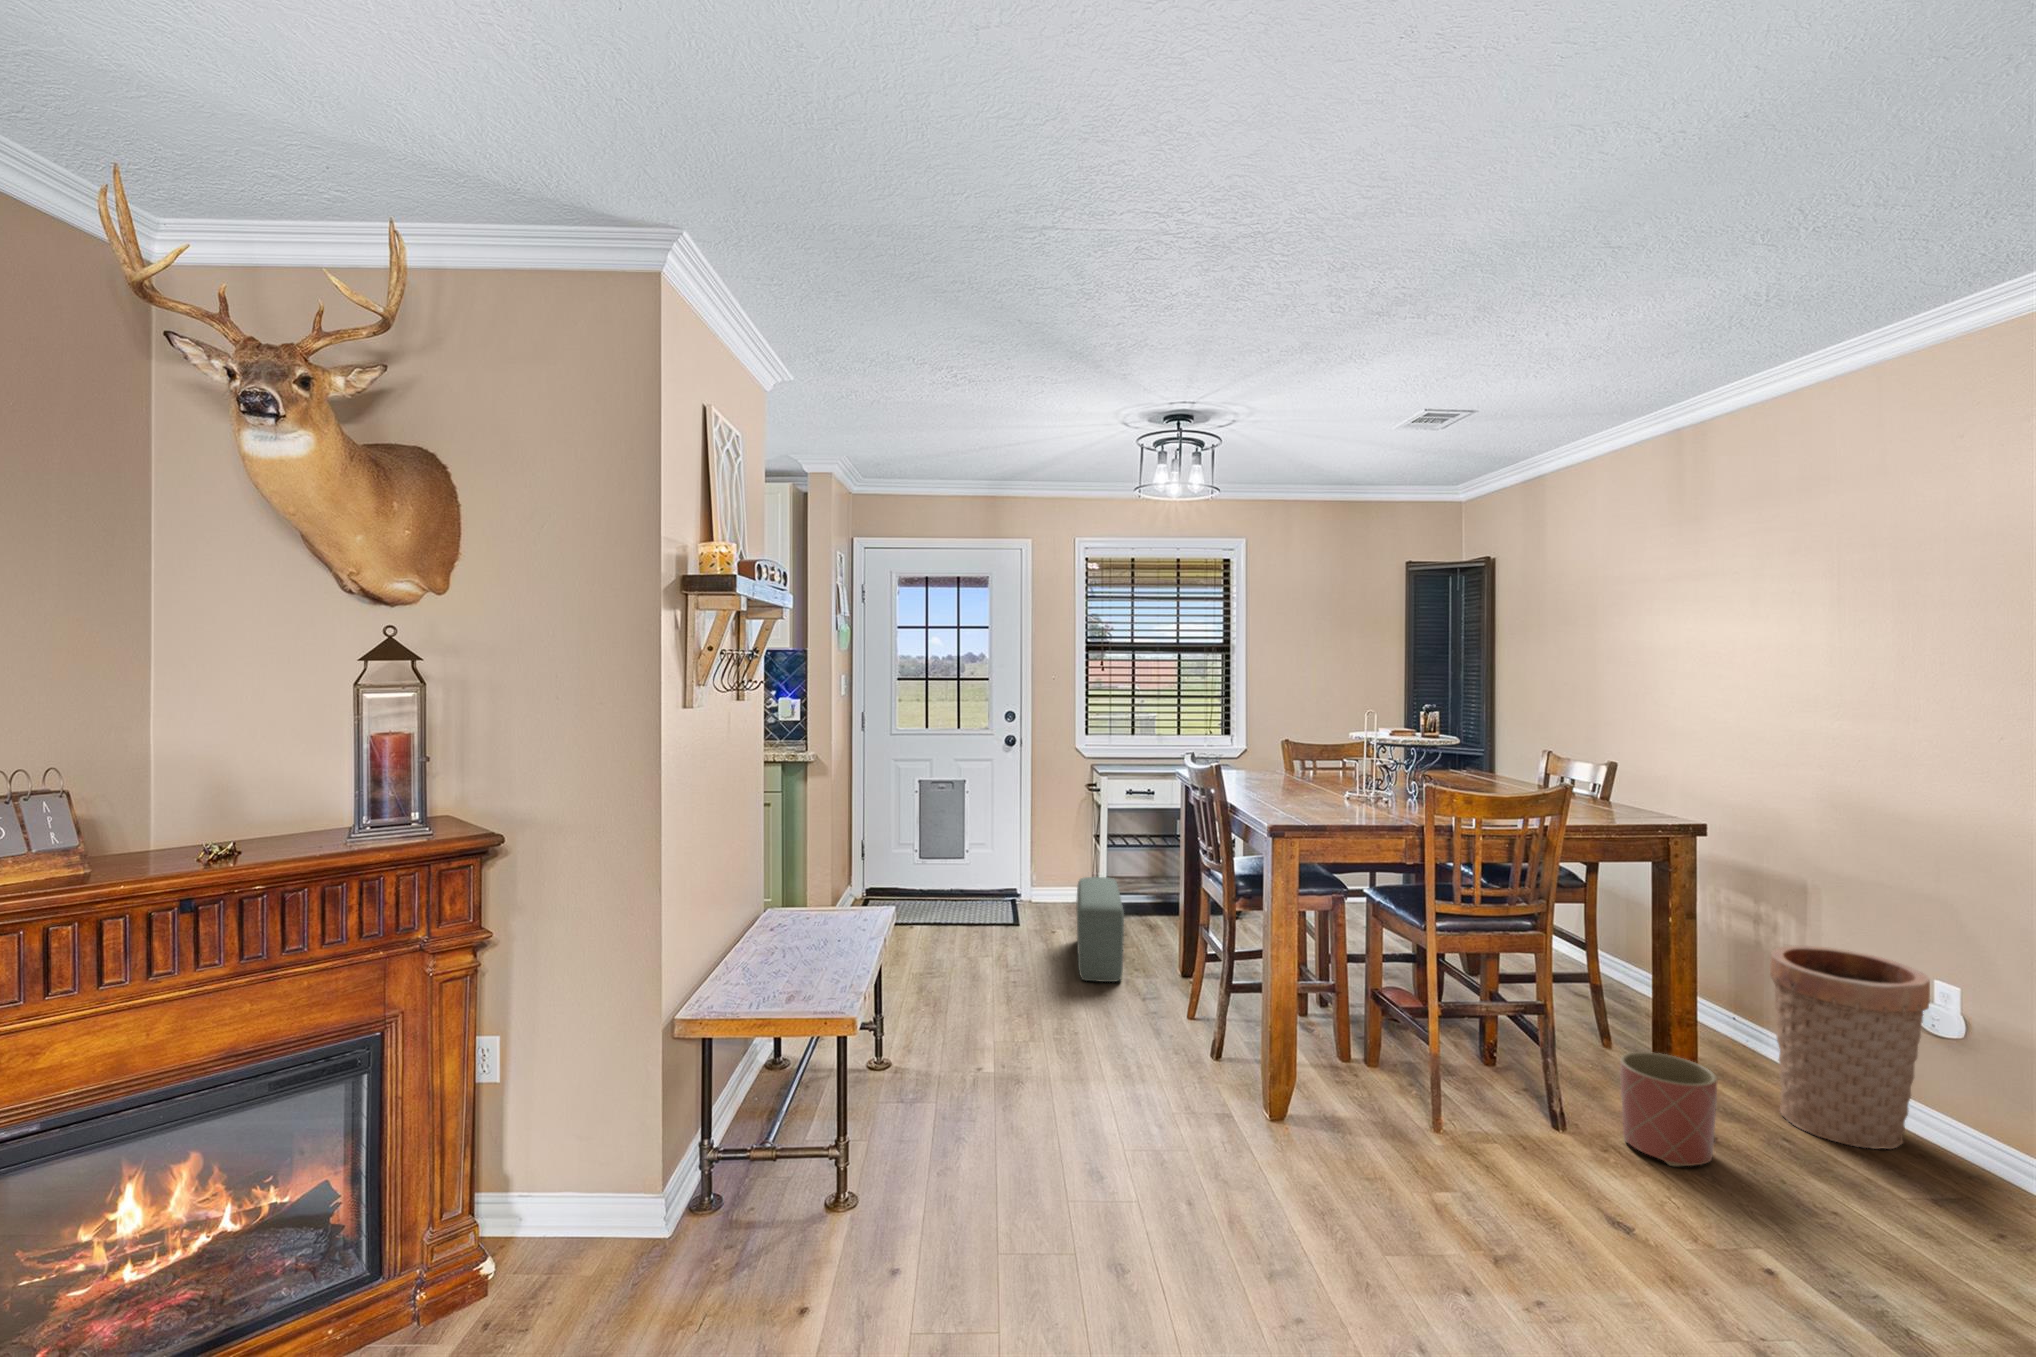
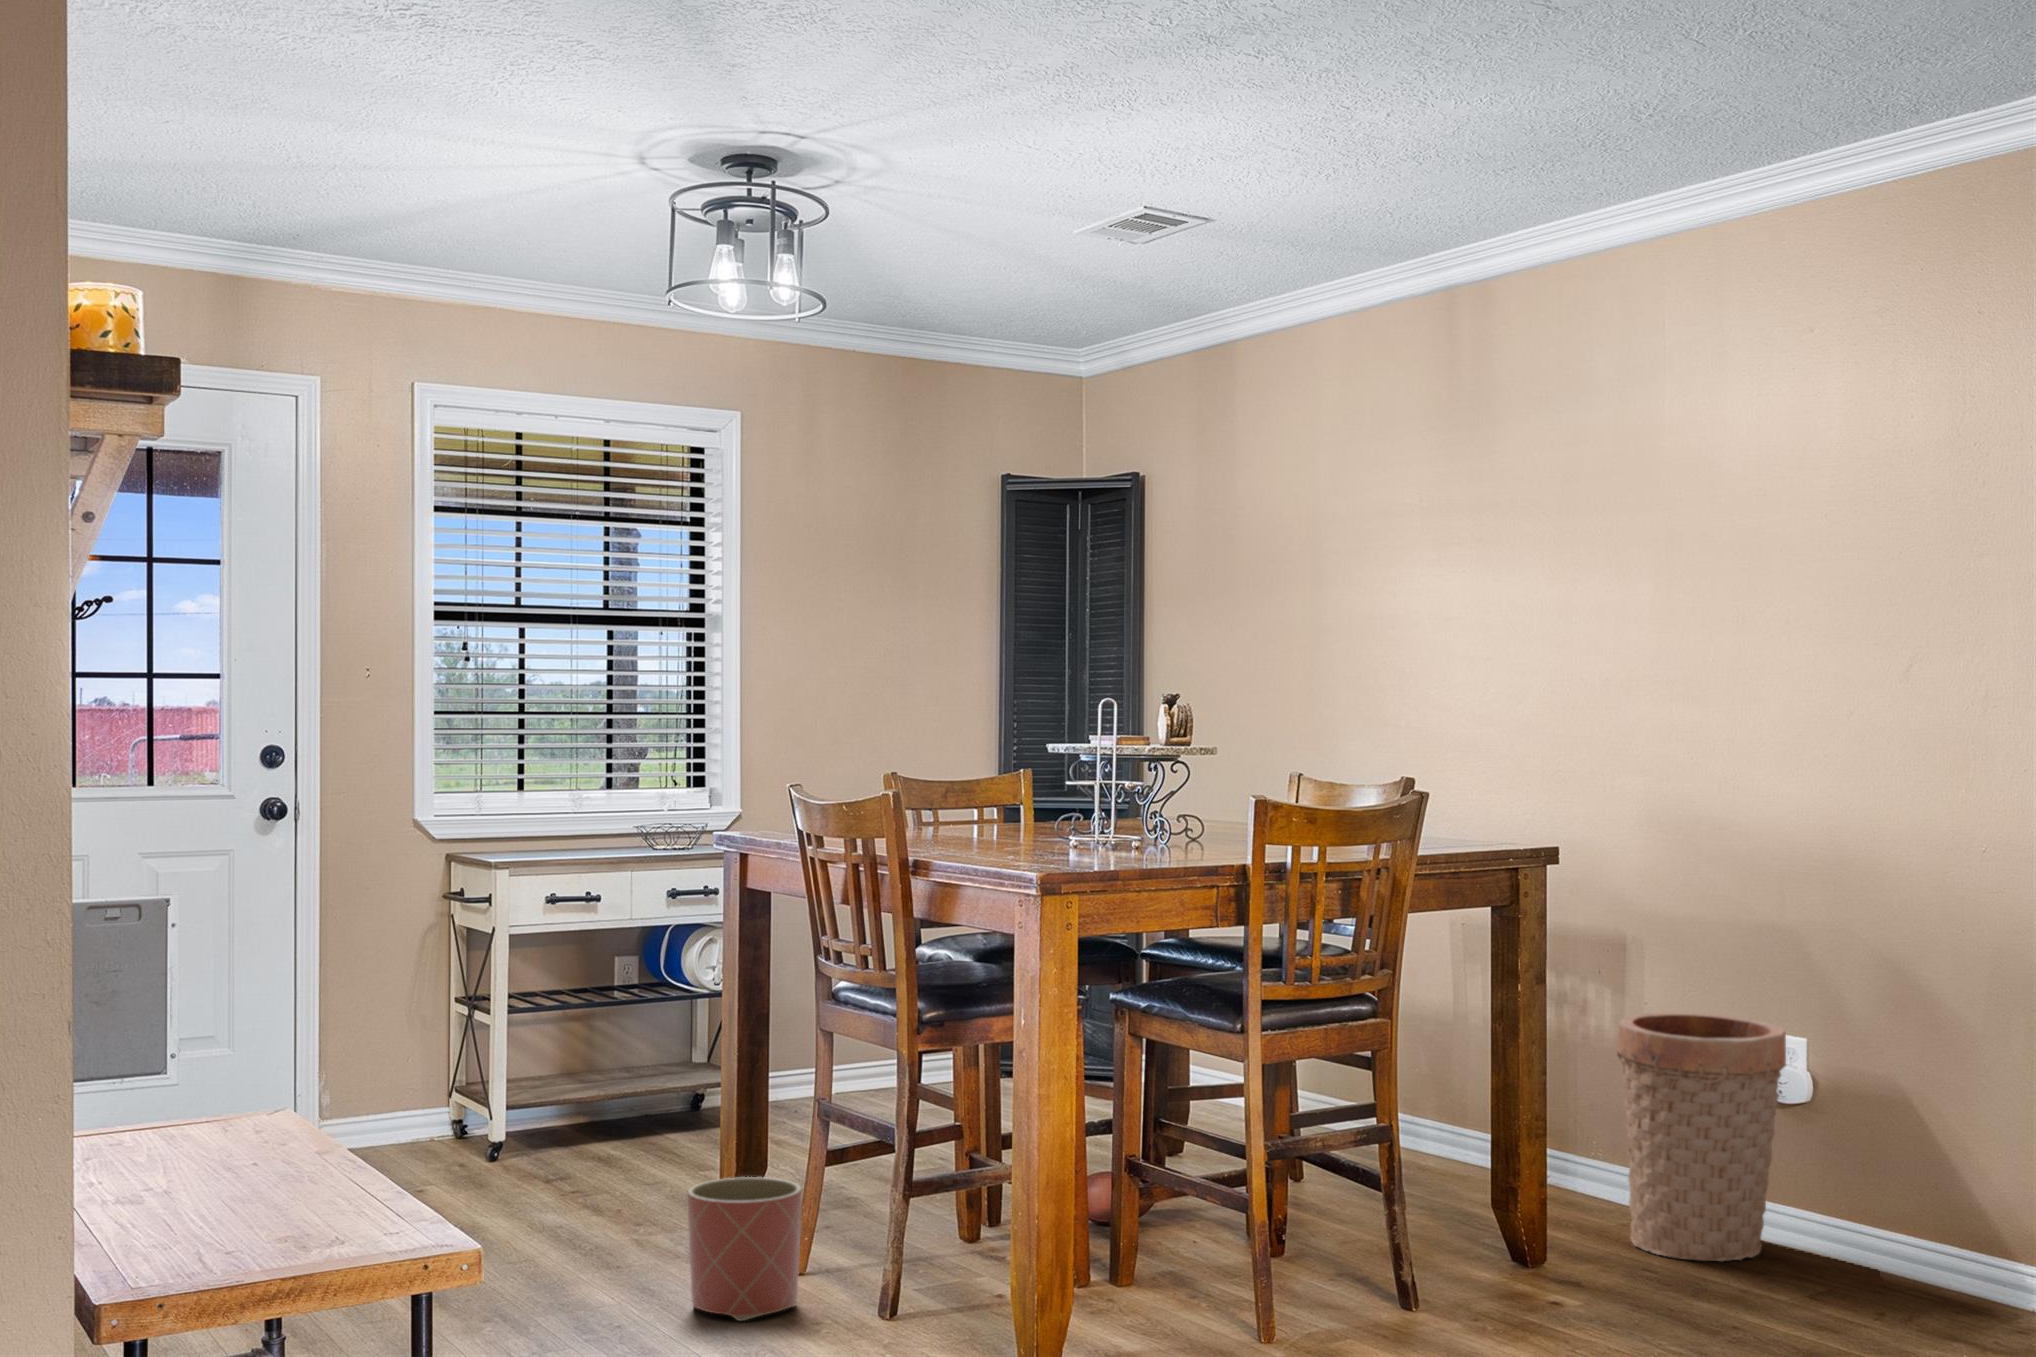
pouf: present [1076,877,1124,982] -> none [487,1062,638,1250]
planter: present [1620,1052,1717,1166] -> present [687,1177,802,1321]

